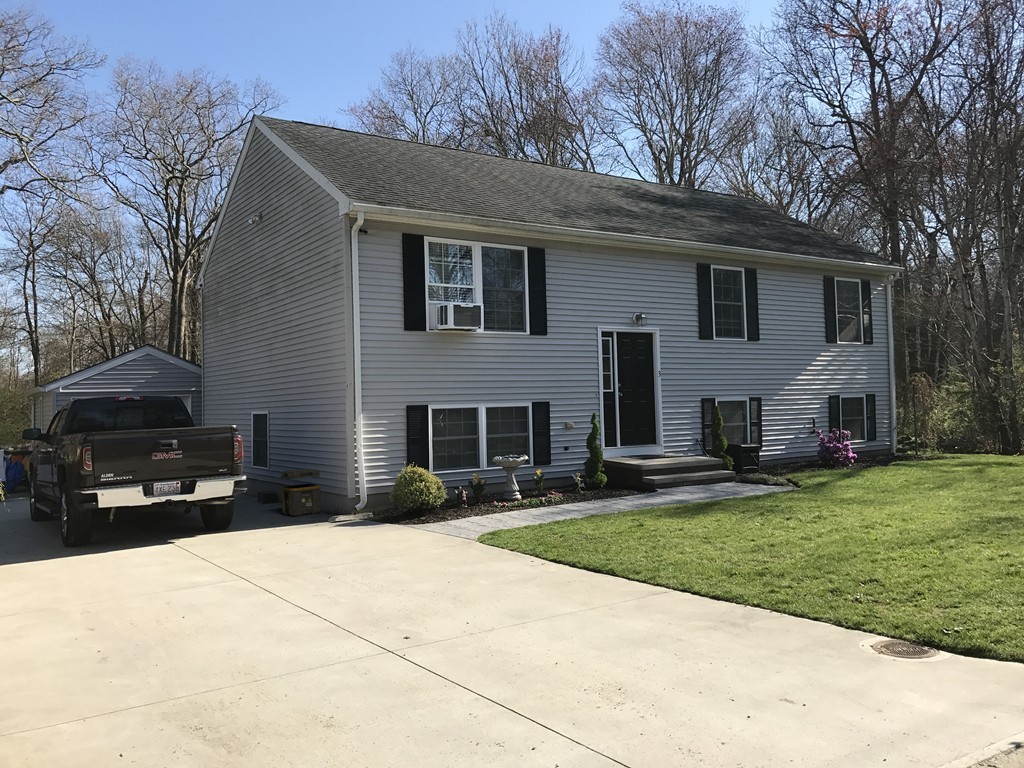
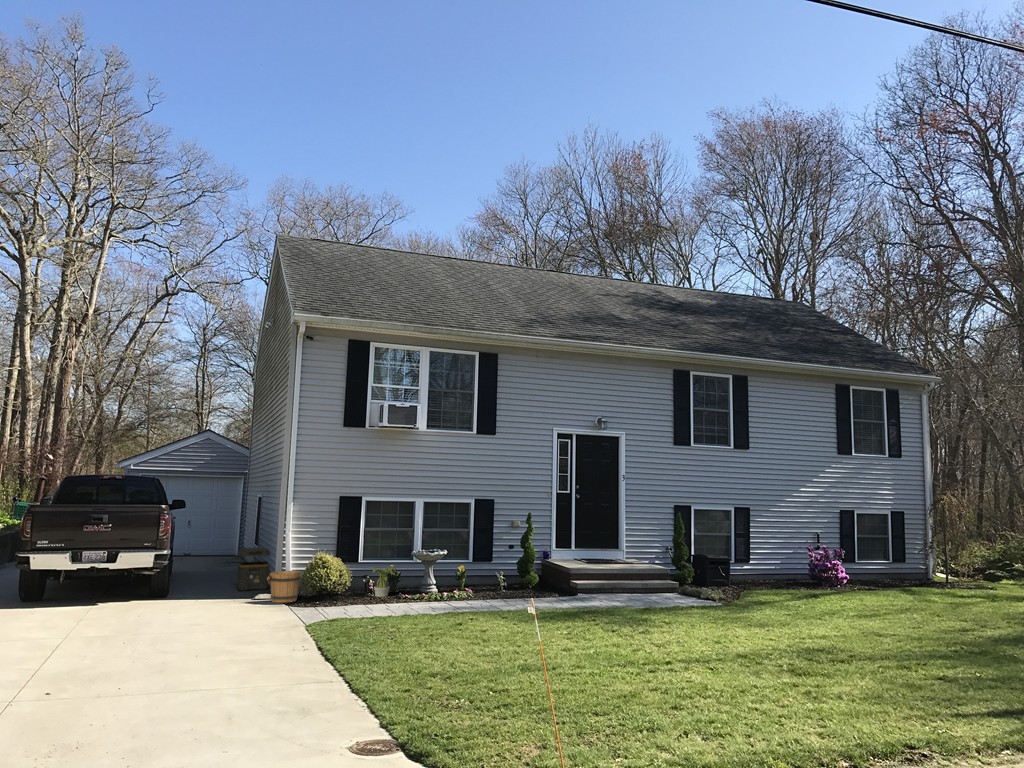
potted plant: none [445,476,476,508] -> present [369,567,396,597]
bucket: none [348,488,383,522] -> present [267,571,301,603]

